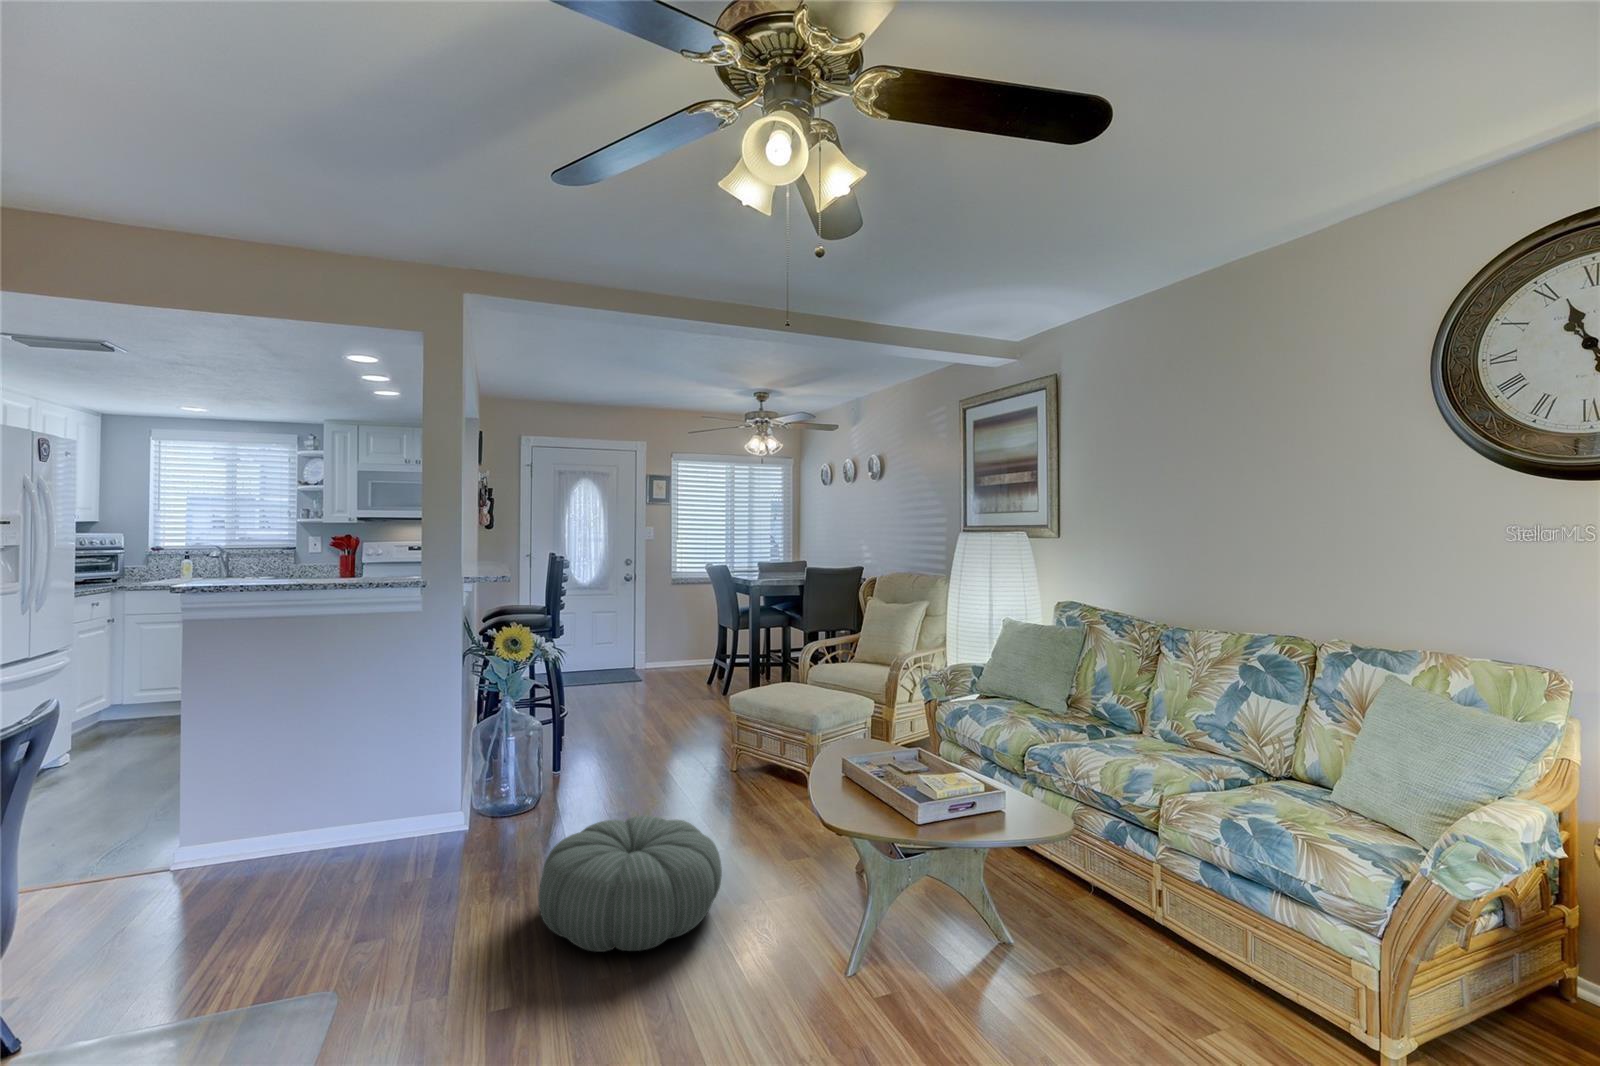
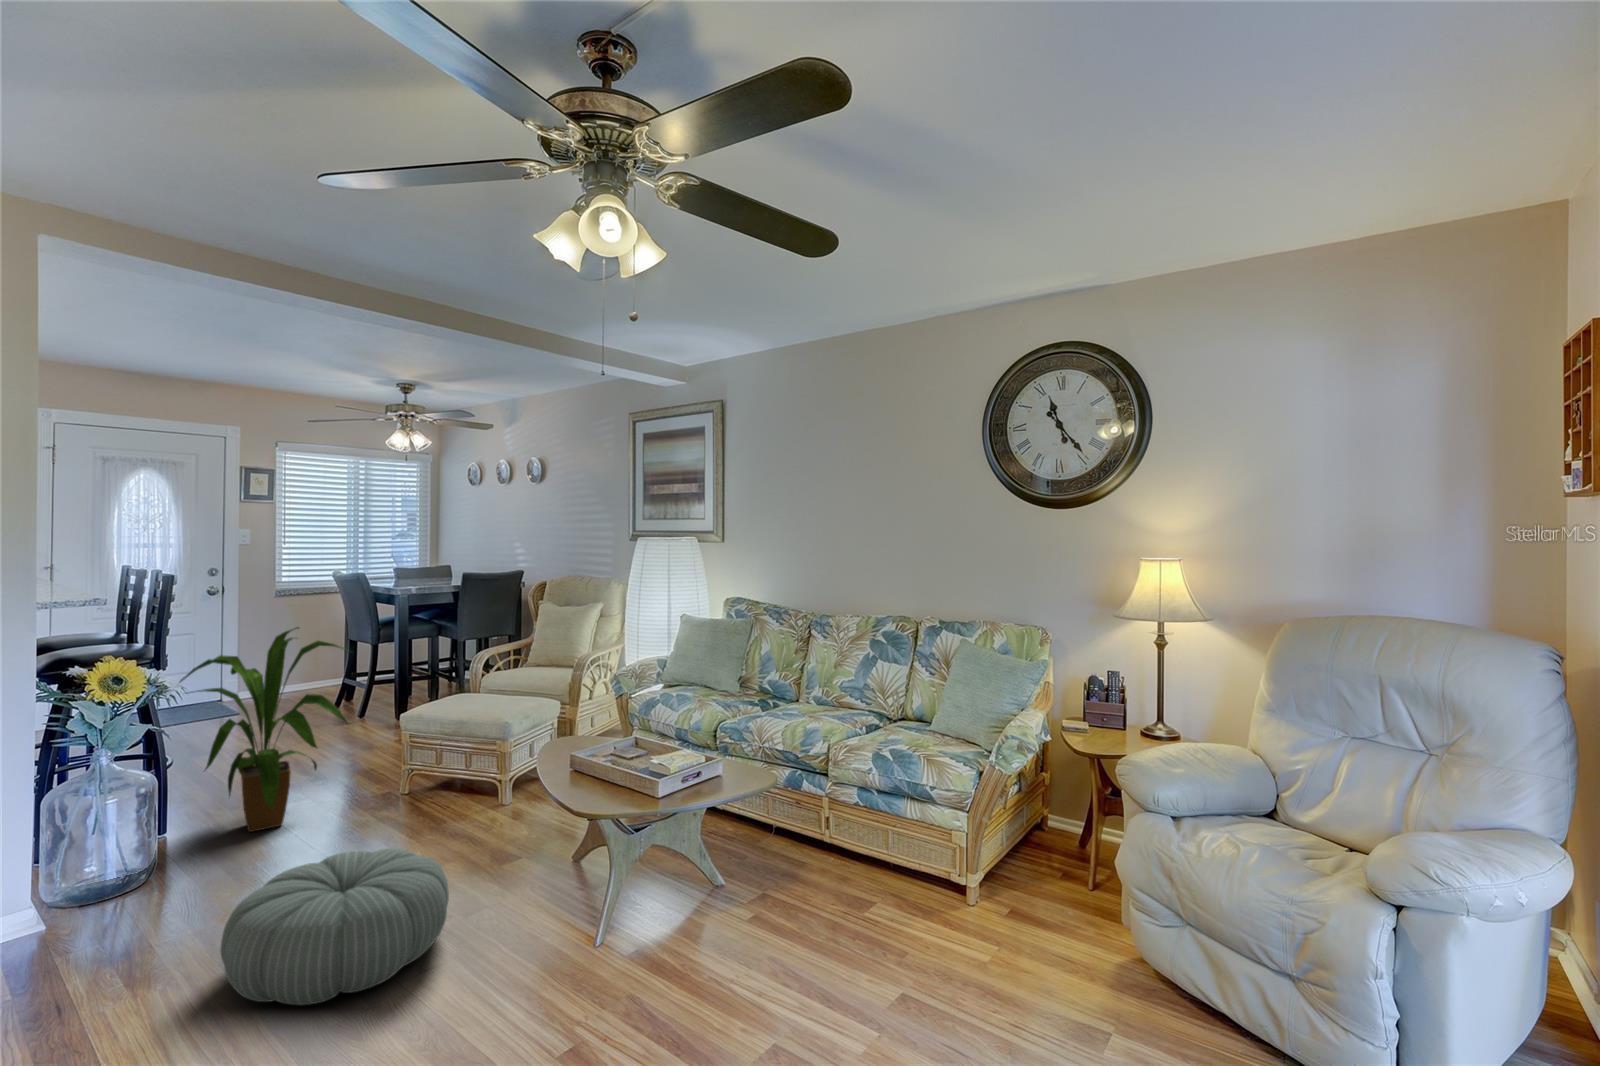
house plant: none [571,608,690,781] -> present [180,627,351,832]

